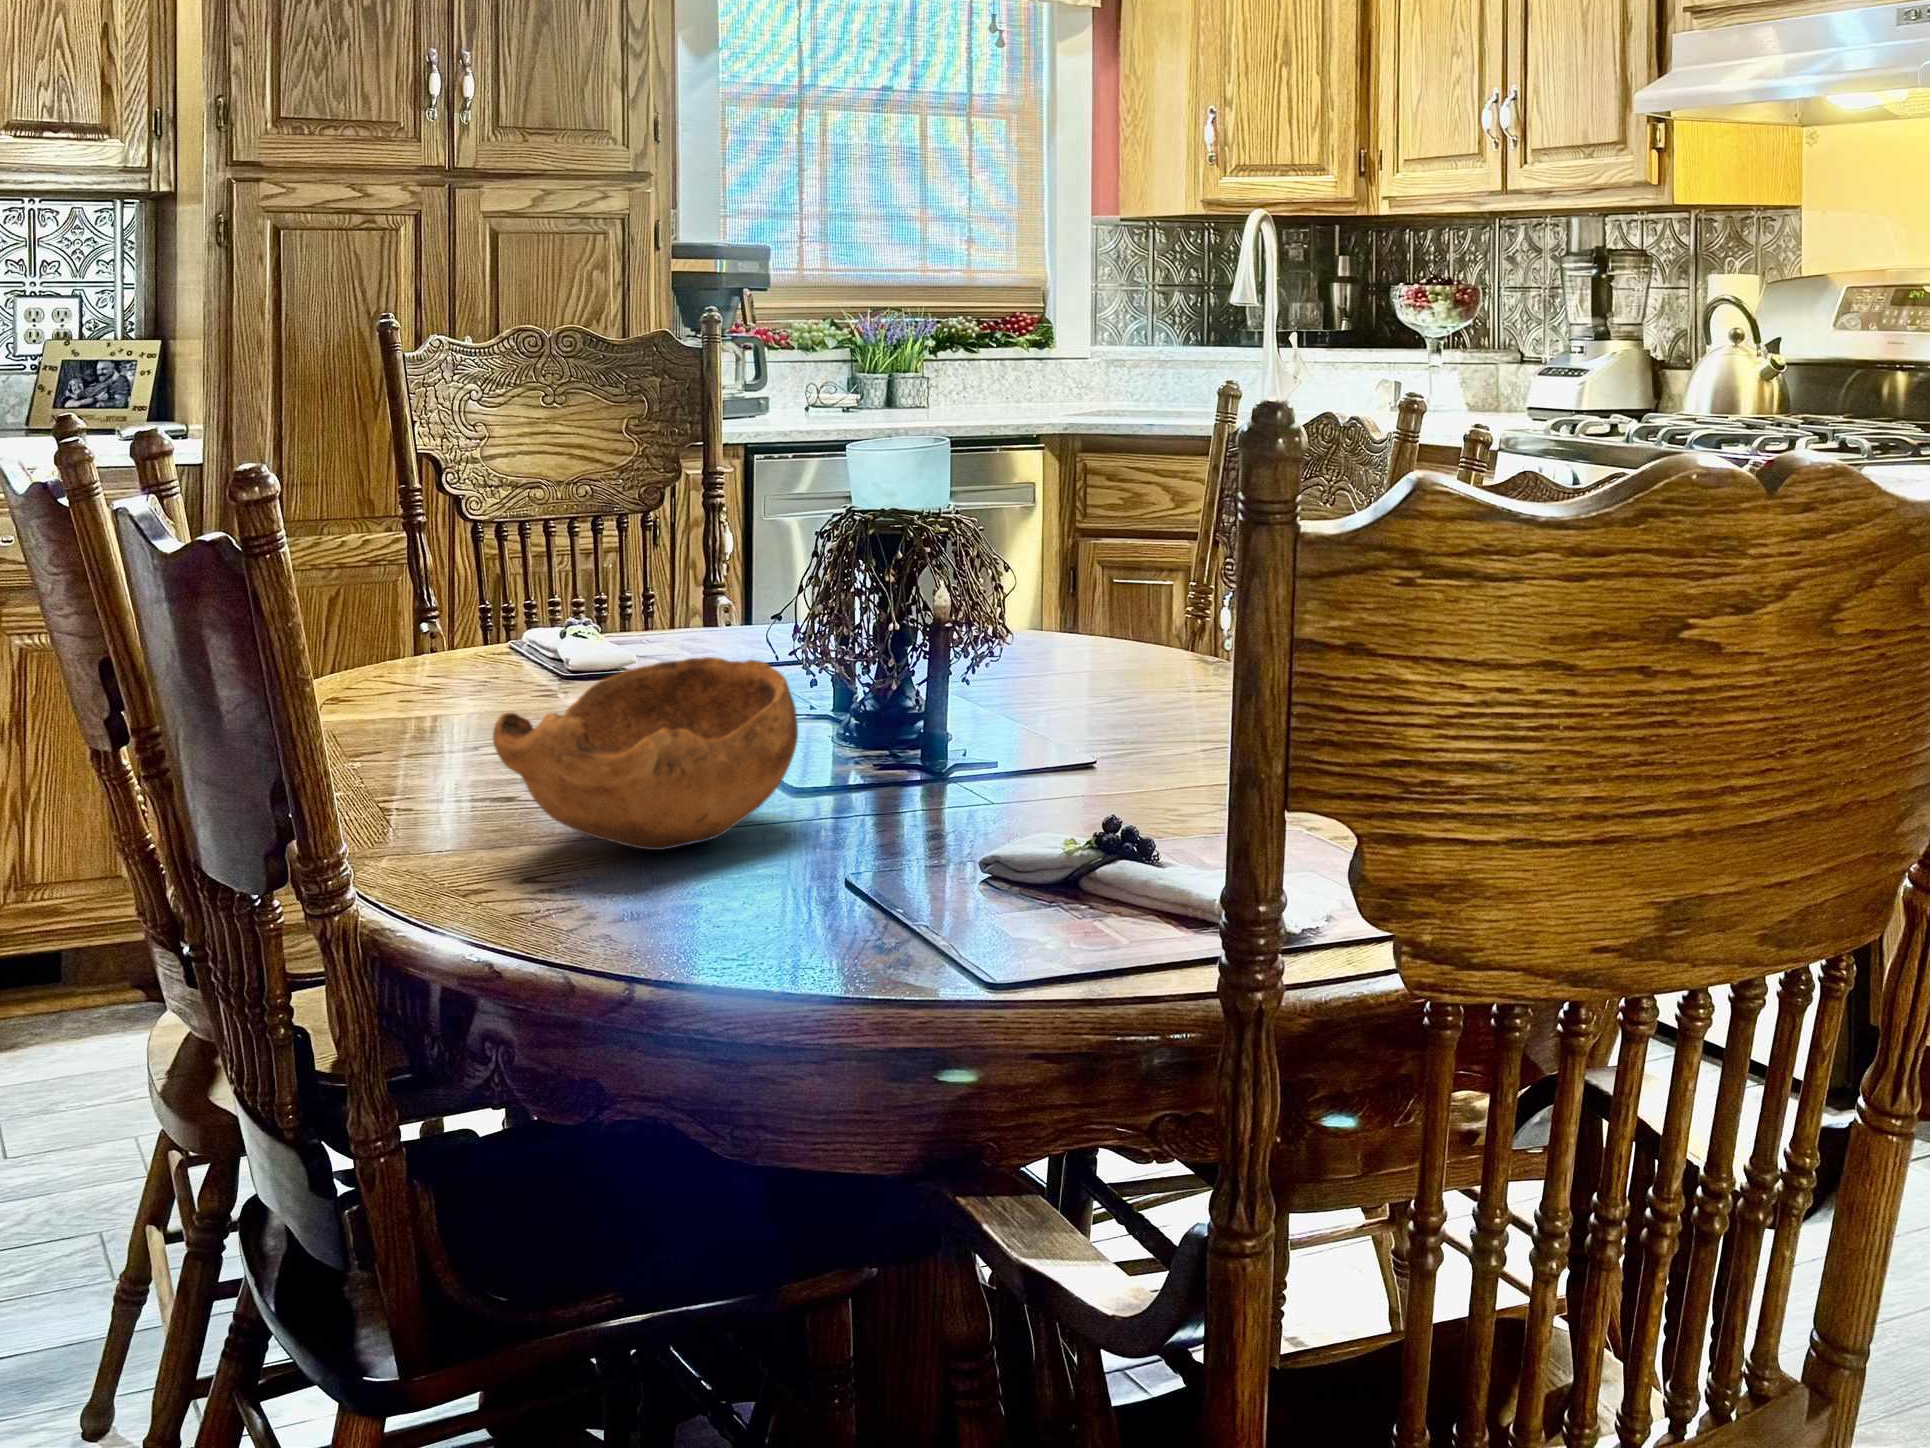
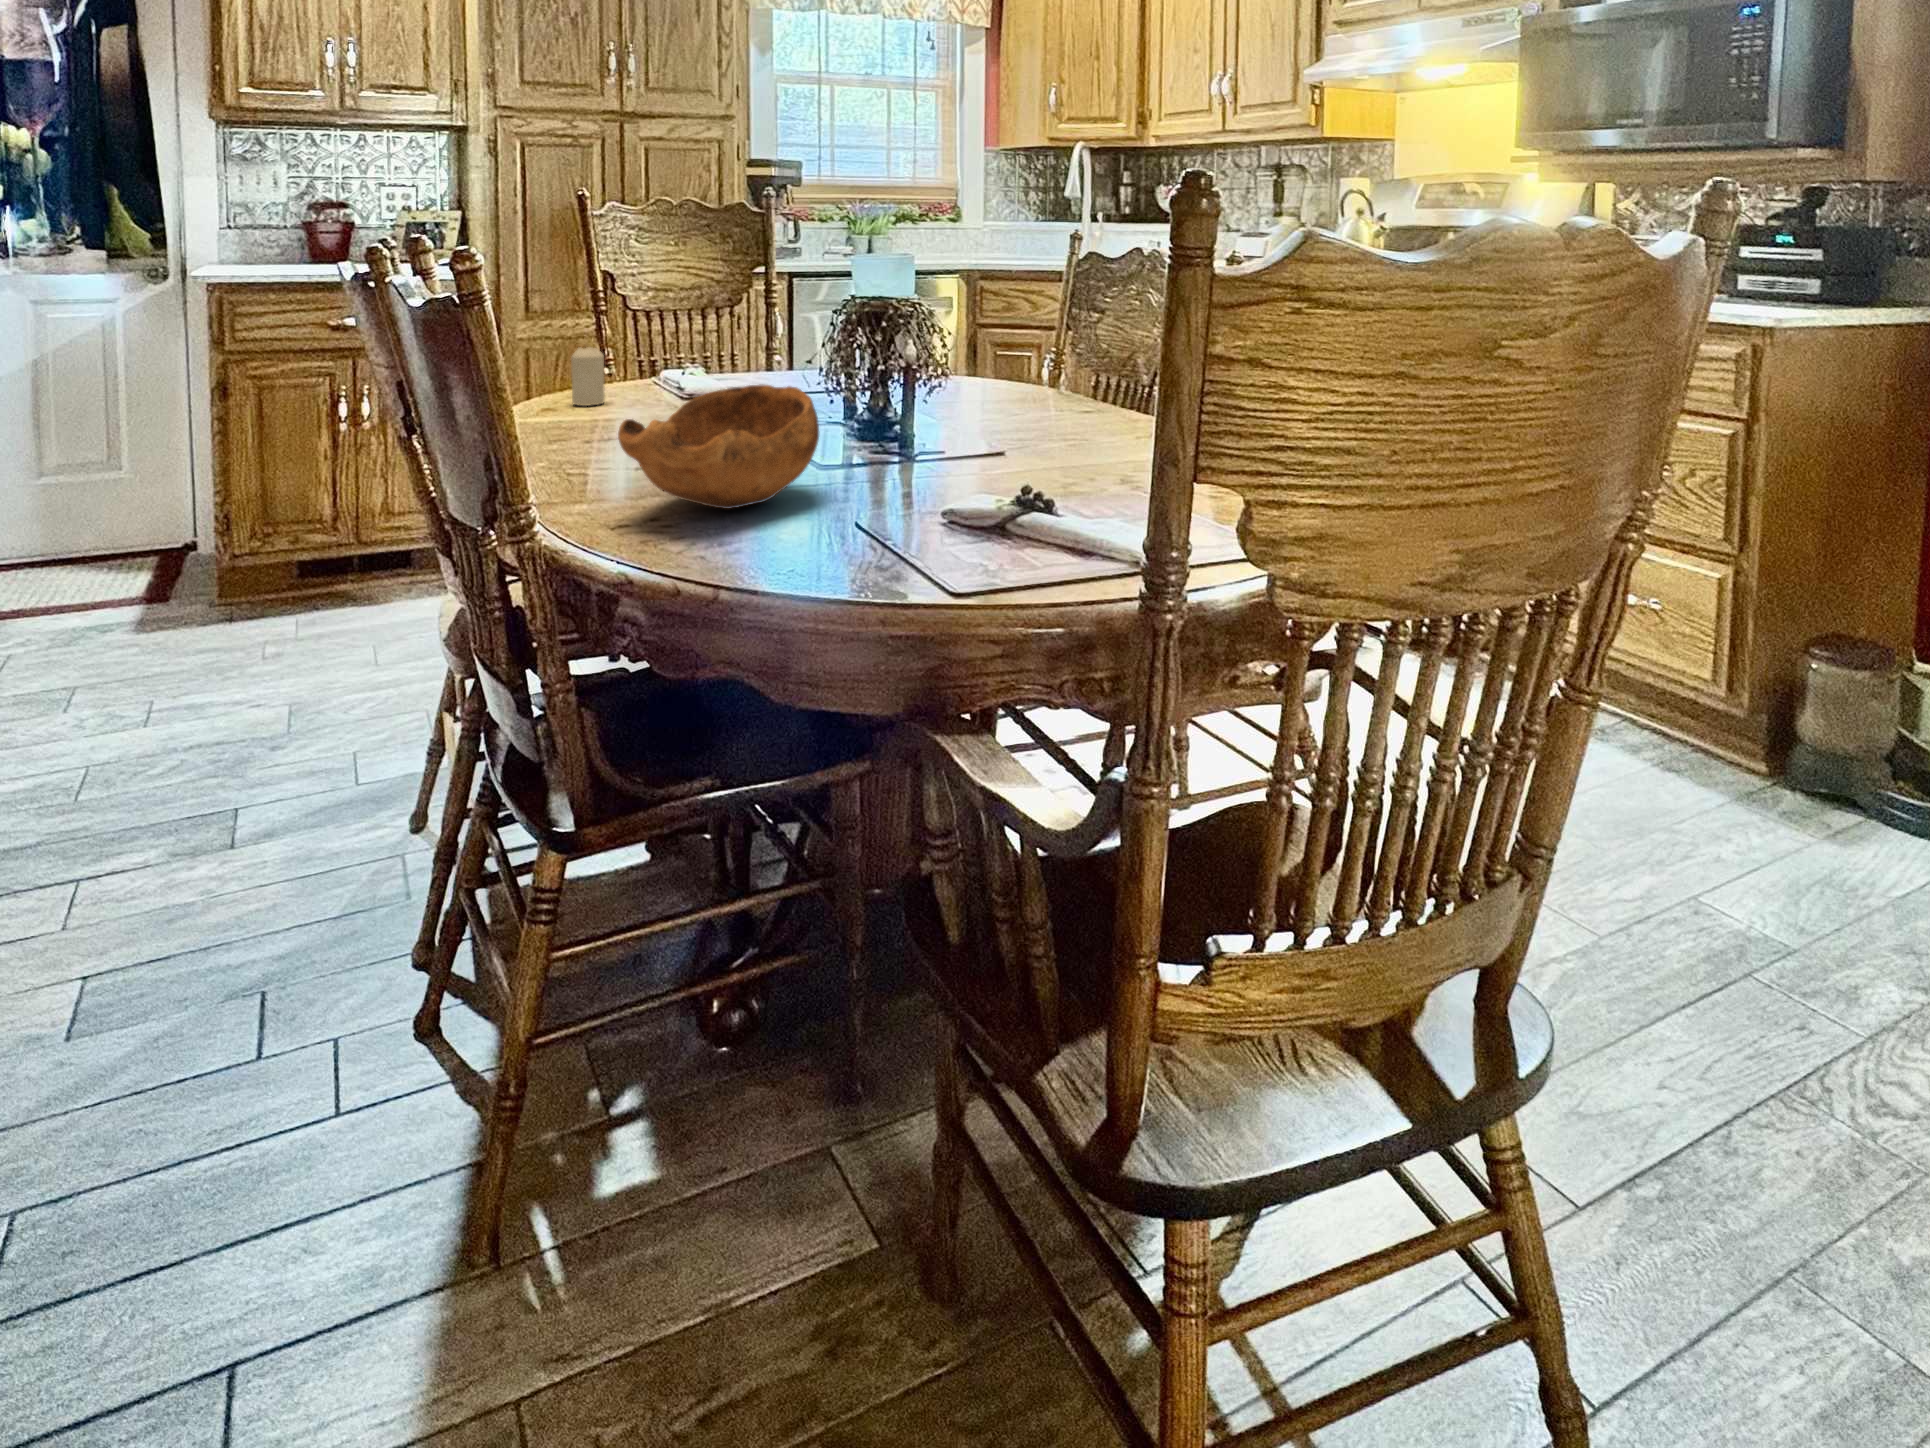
candle: none [387,593,440,691] -> present [571,347,605,406]

